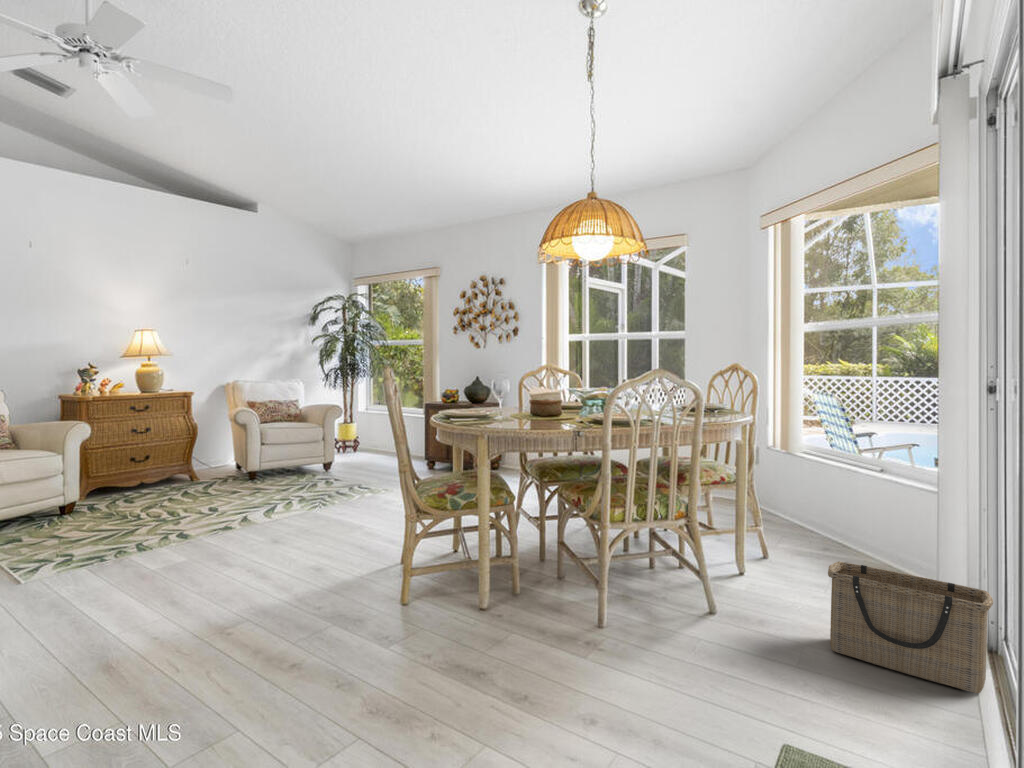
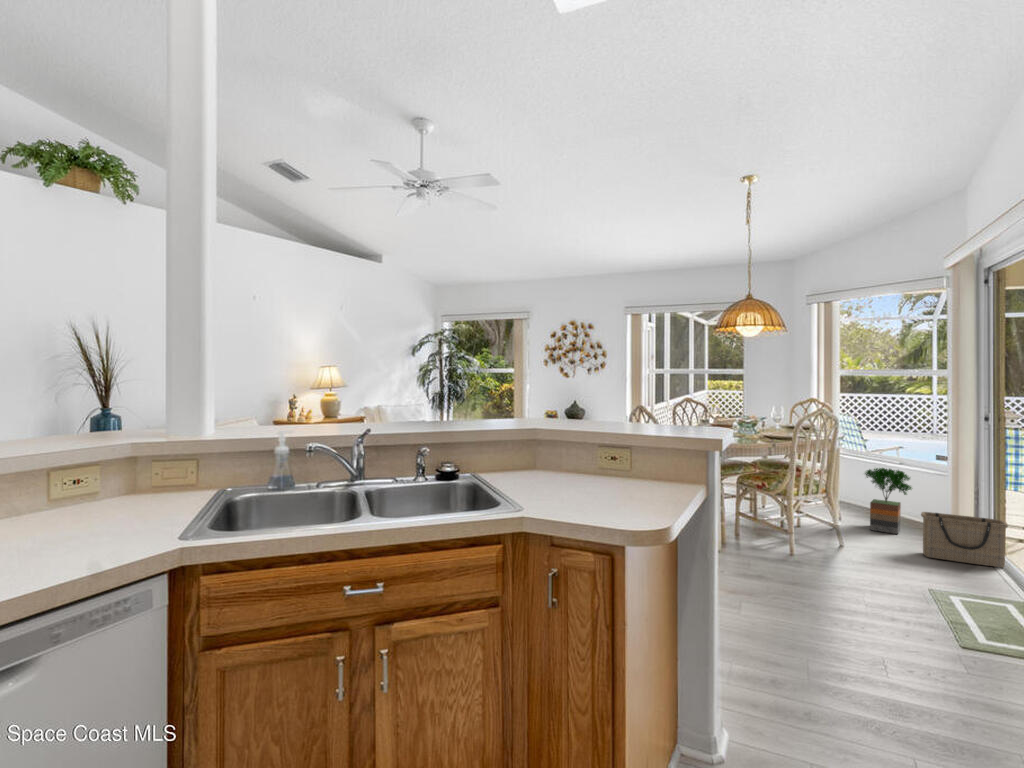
potted tree: none [782,474,862,594] -> present [865,468,912,534]

